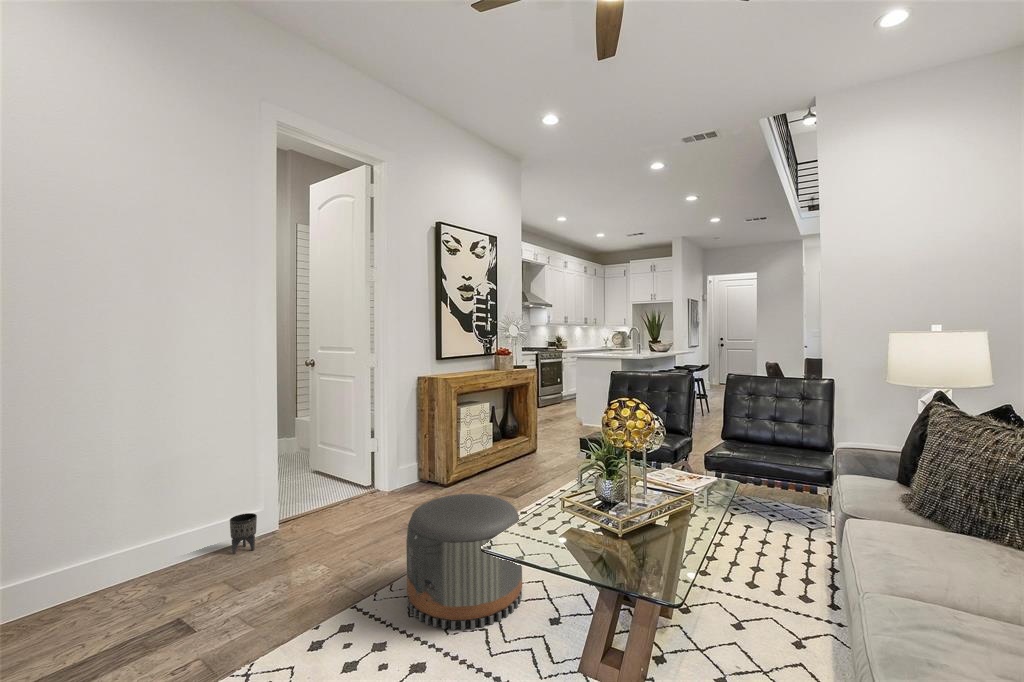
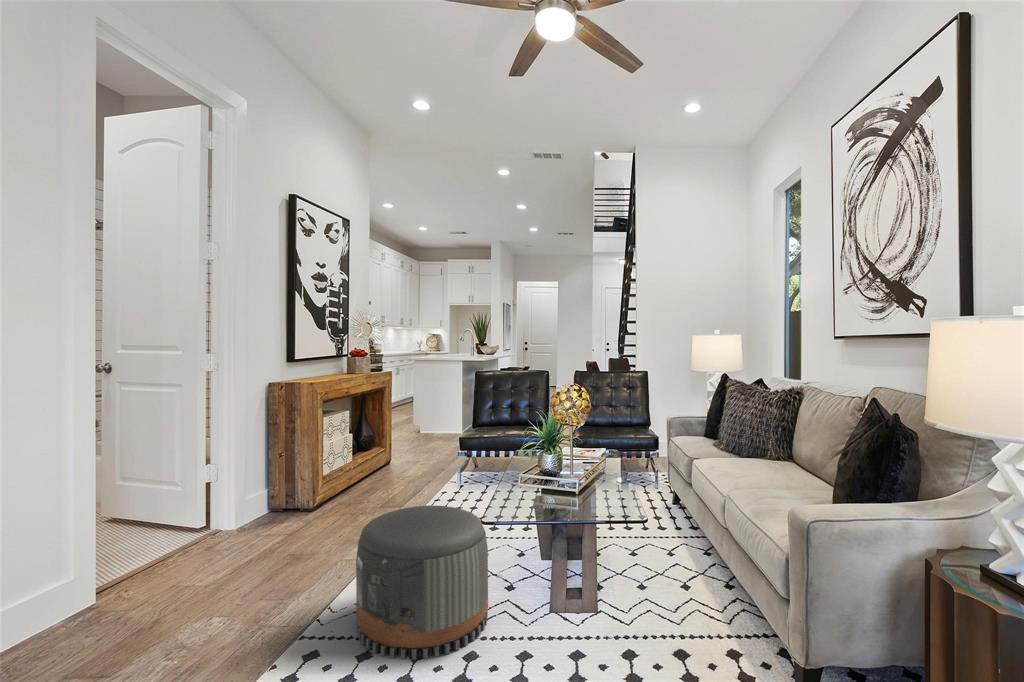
planter: present [230,513,257,554] -> none [31,583,78,648]

